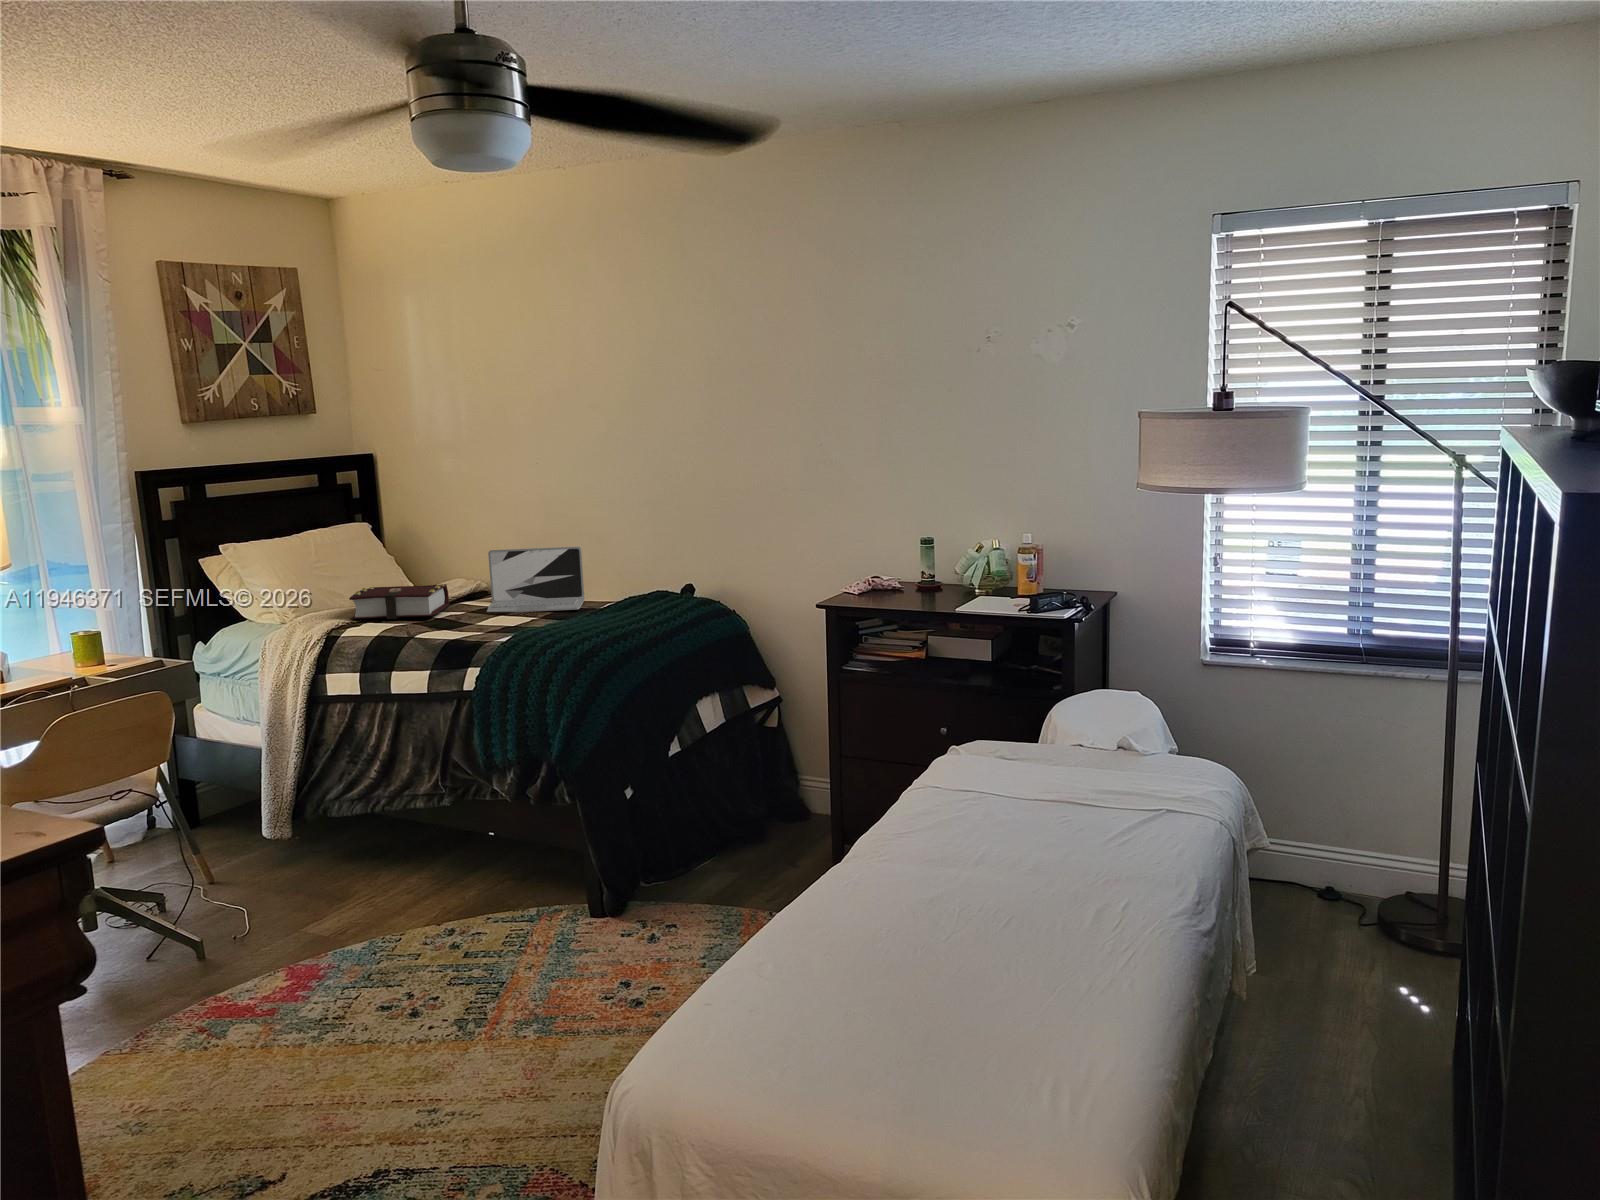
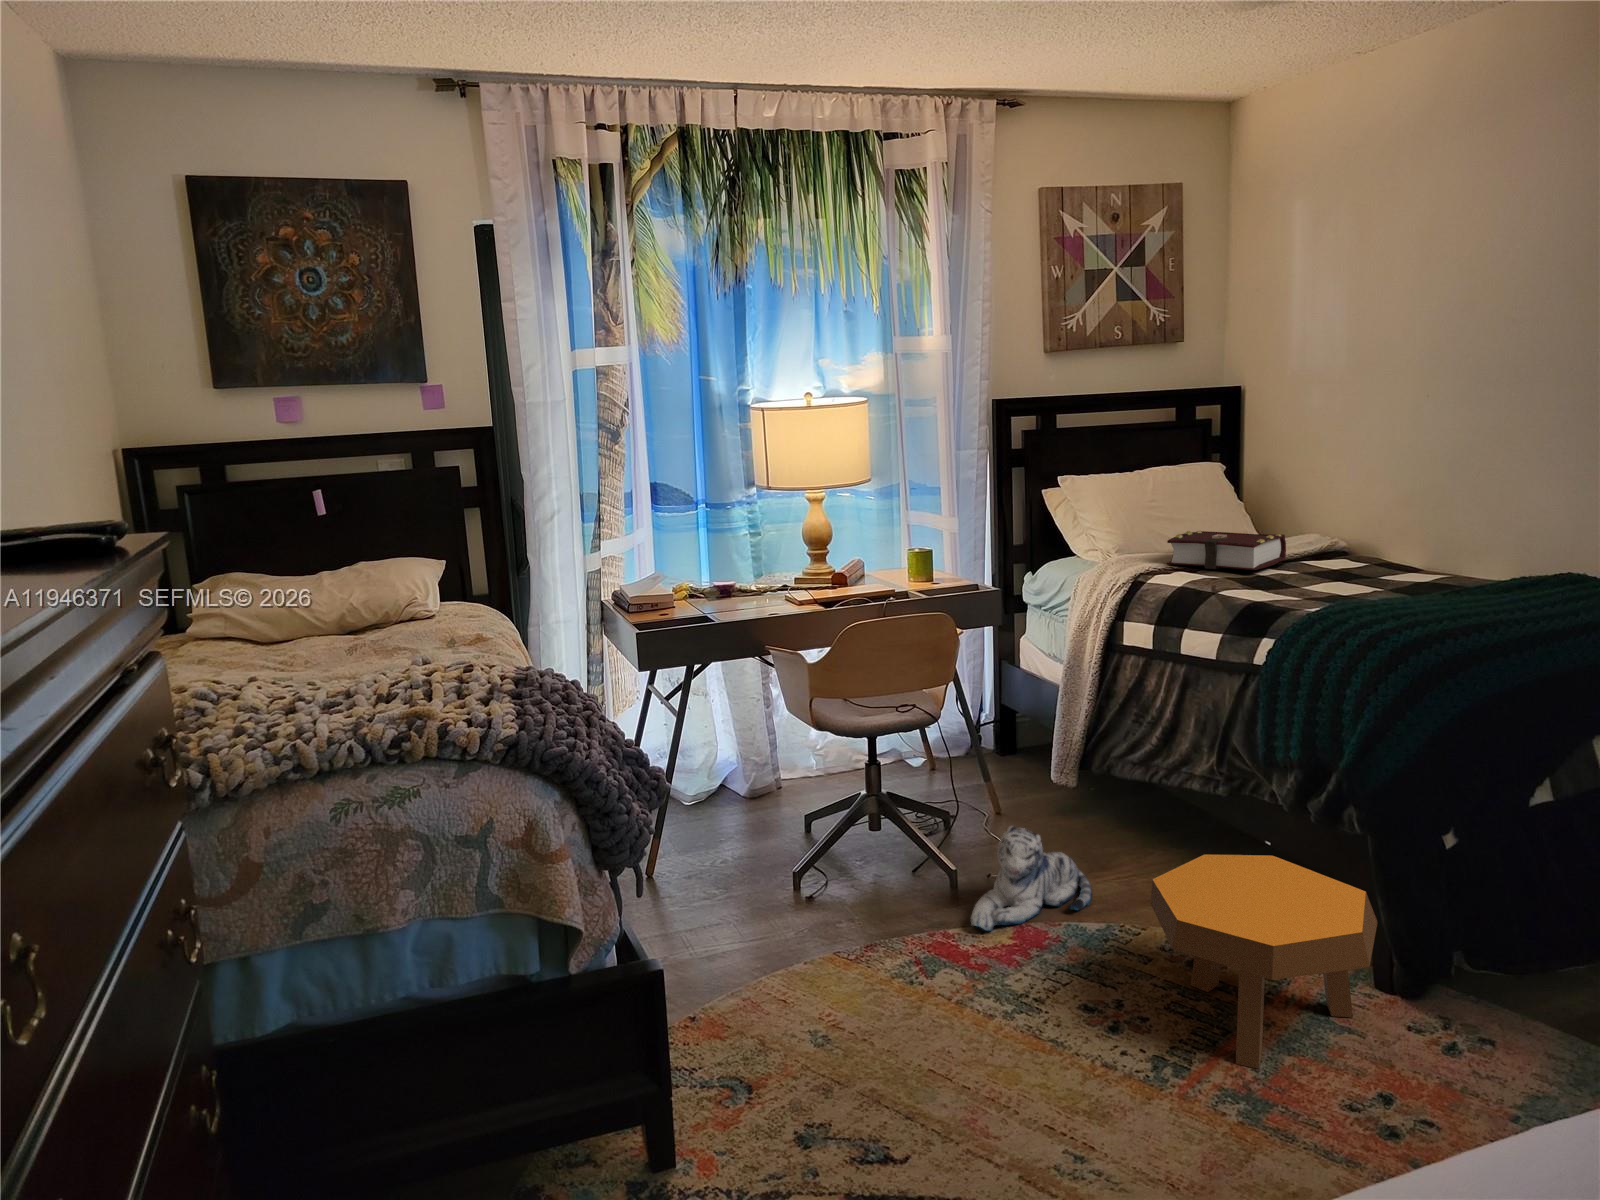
laptop: present [487,547,585,612] -> none [1326,498,1474,582]
footstool: none [423,838,599,1001] -> present [1150,855,1377,1069]
plush toy: none [239,878,348,985] -> present [970,826,1092,931]

